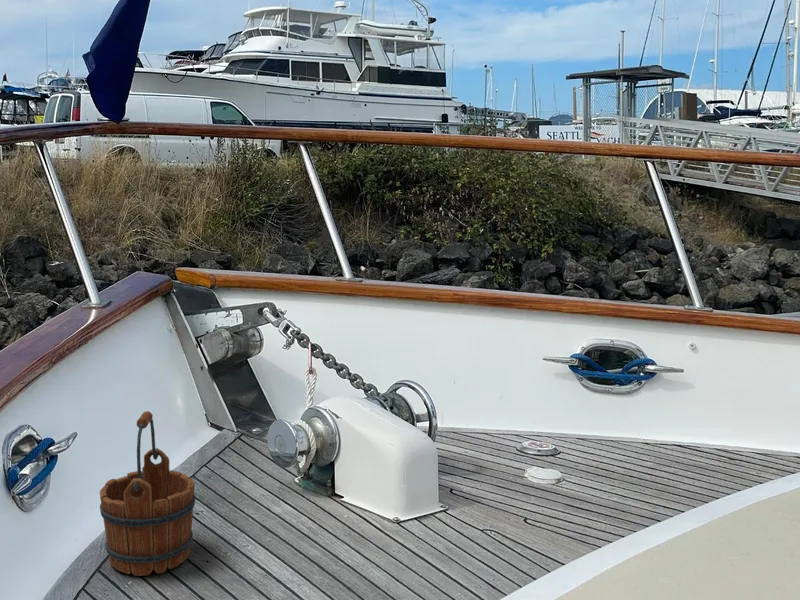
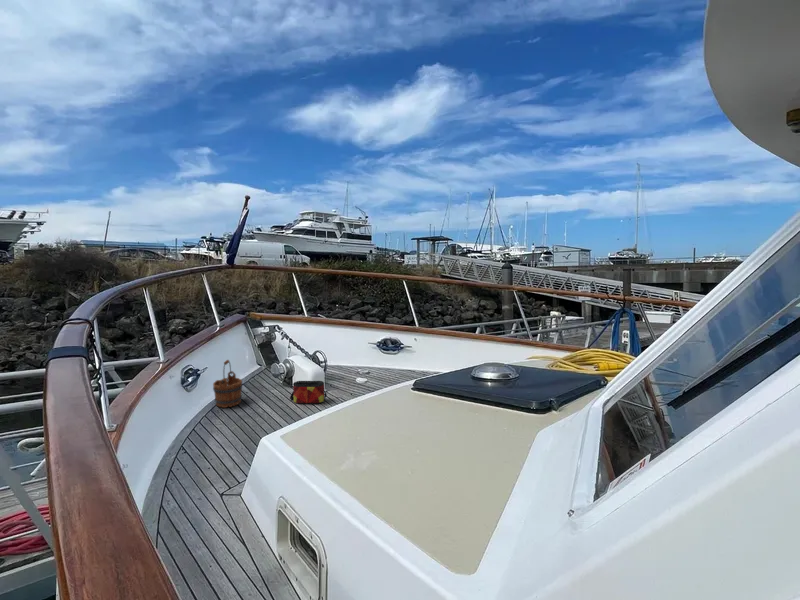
bag: none [350,482,471,562] -> present [290,381,327,404]

